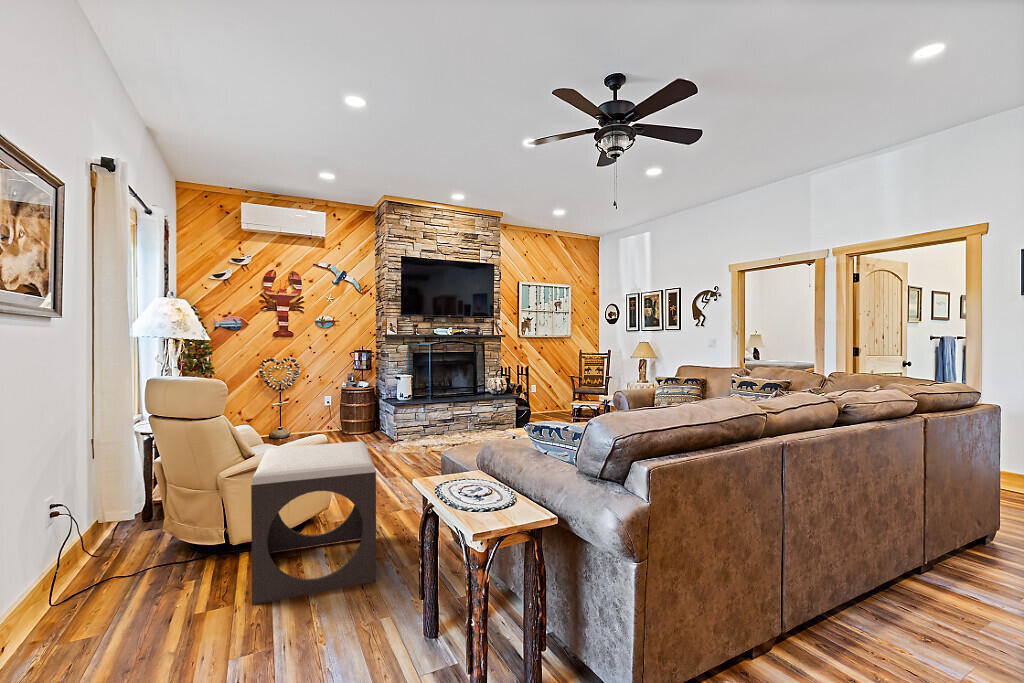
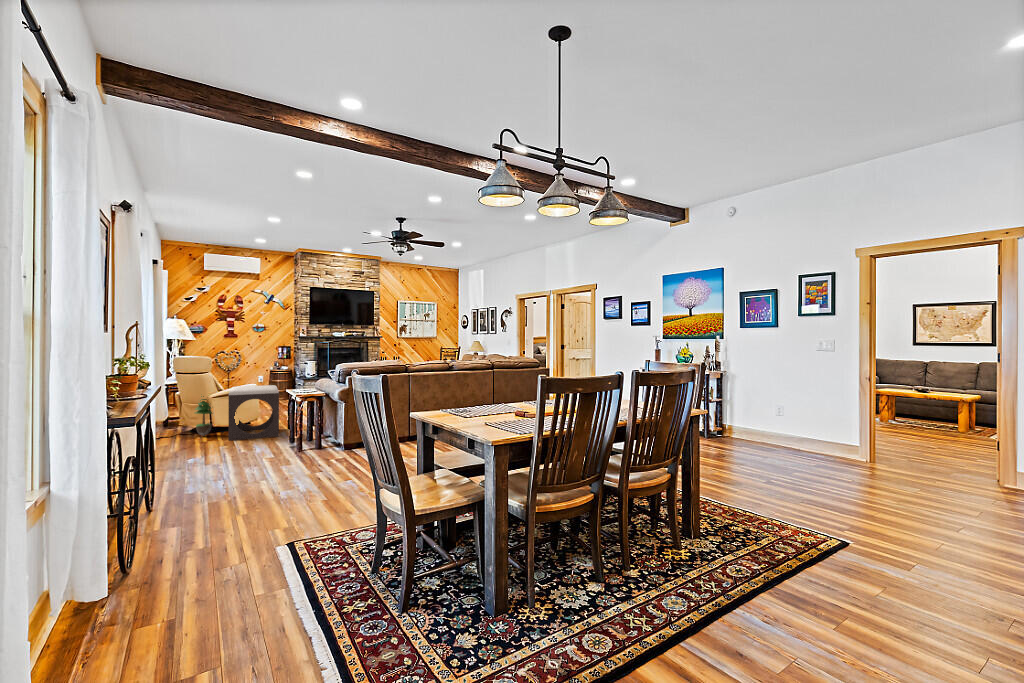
potted tree: none [173,457,224,574] -> present [195,396,212,436]

